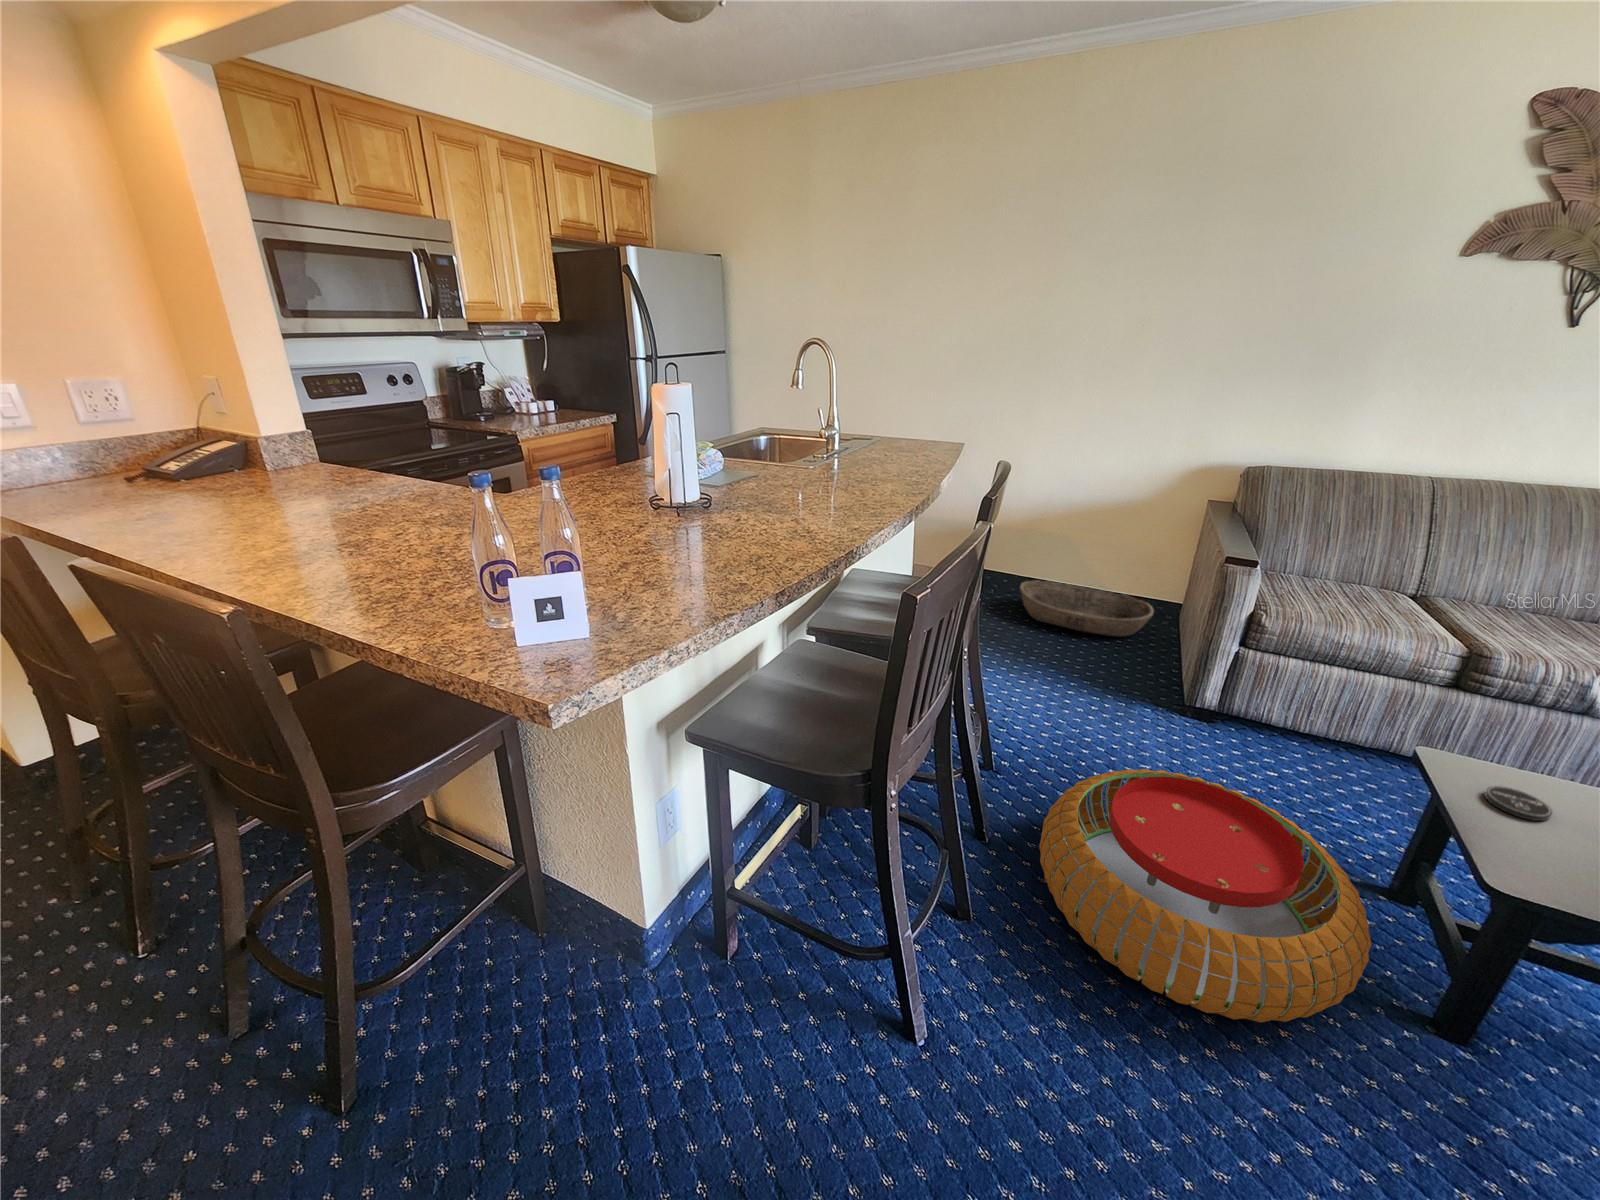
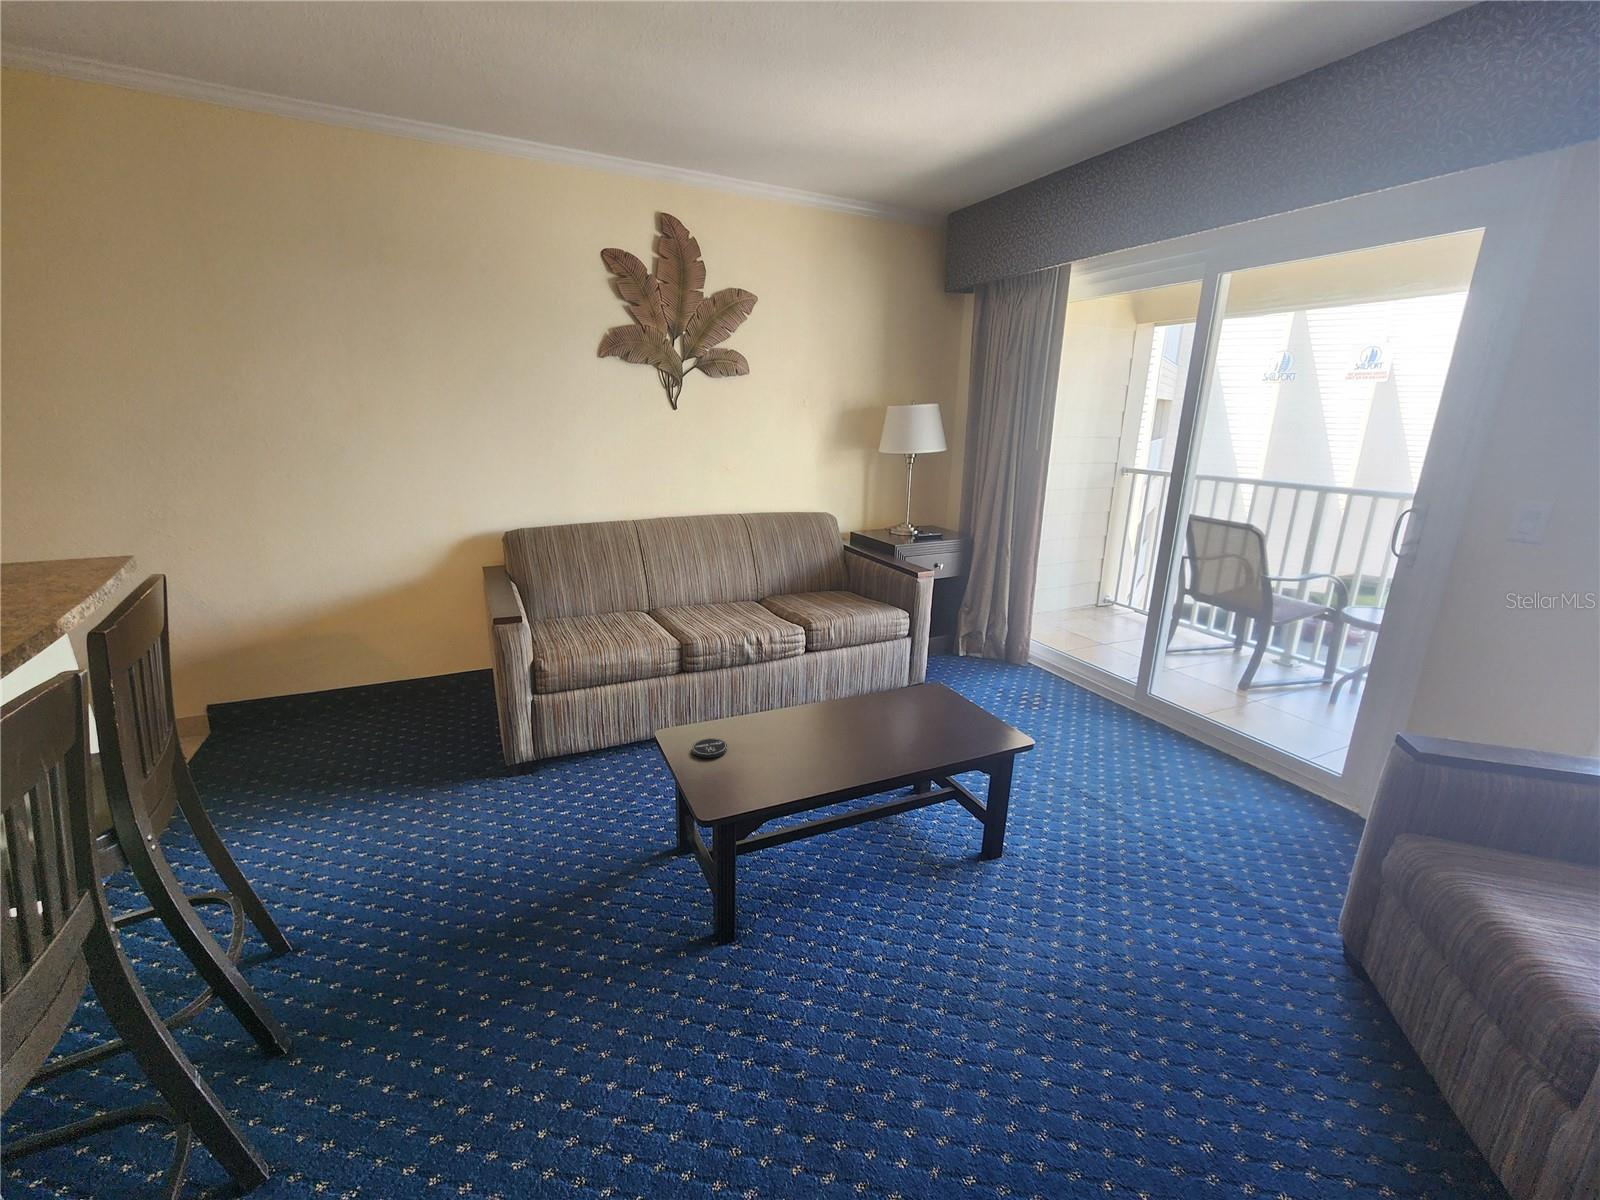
basket: present [1020,580,1153,636] -> none [308,676,467,736]
pouf: present [1039,769,1372,1023] -> none [348,833,661,1089]

